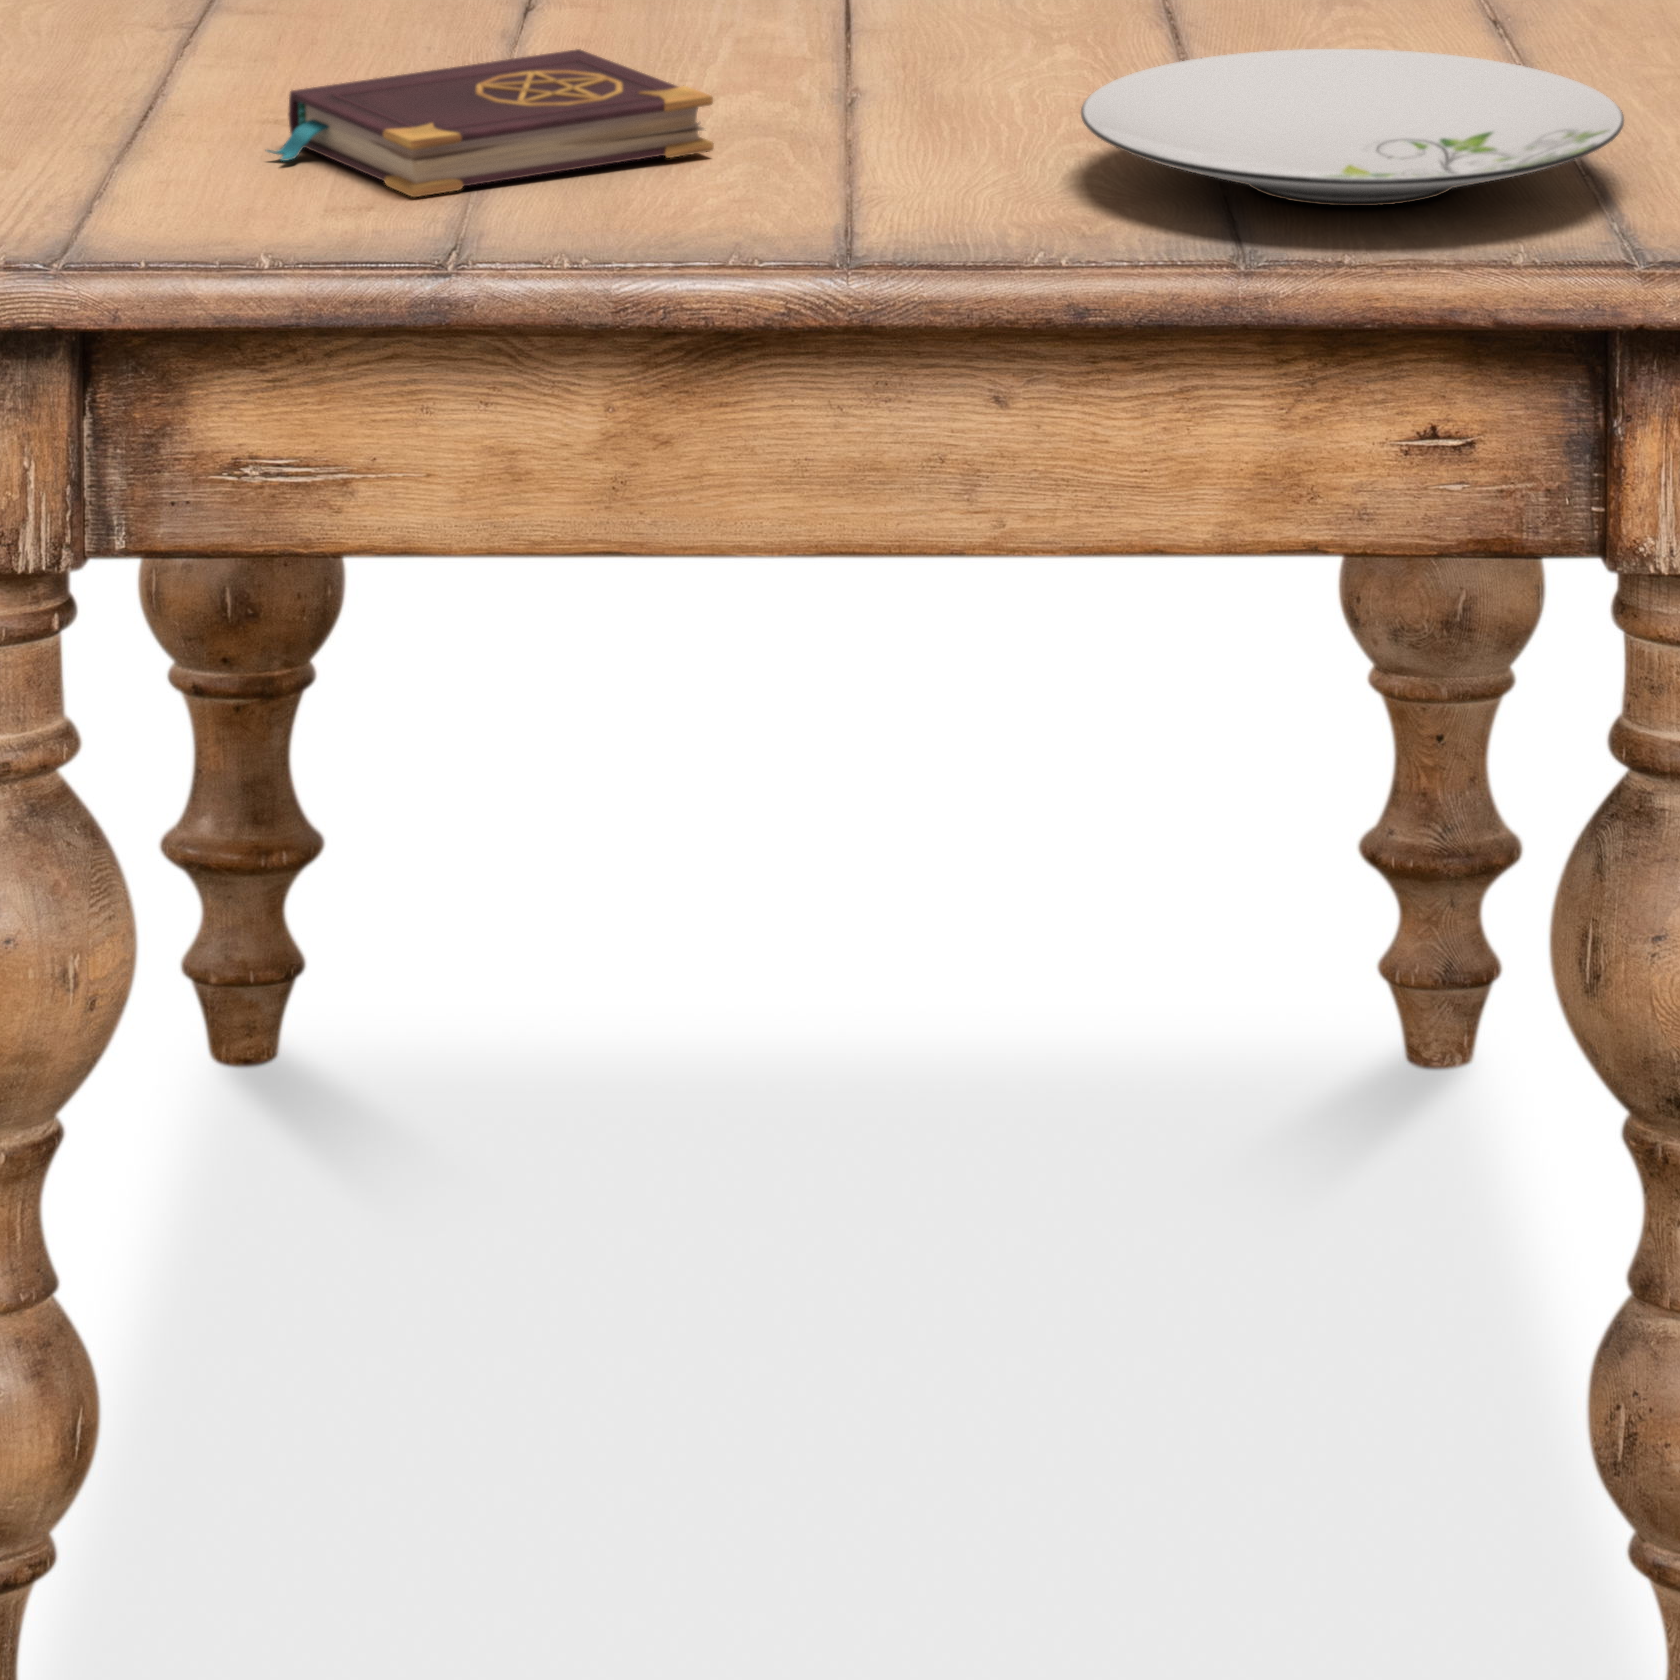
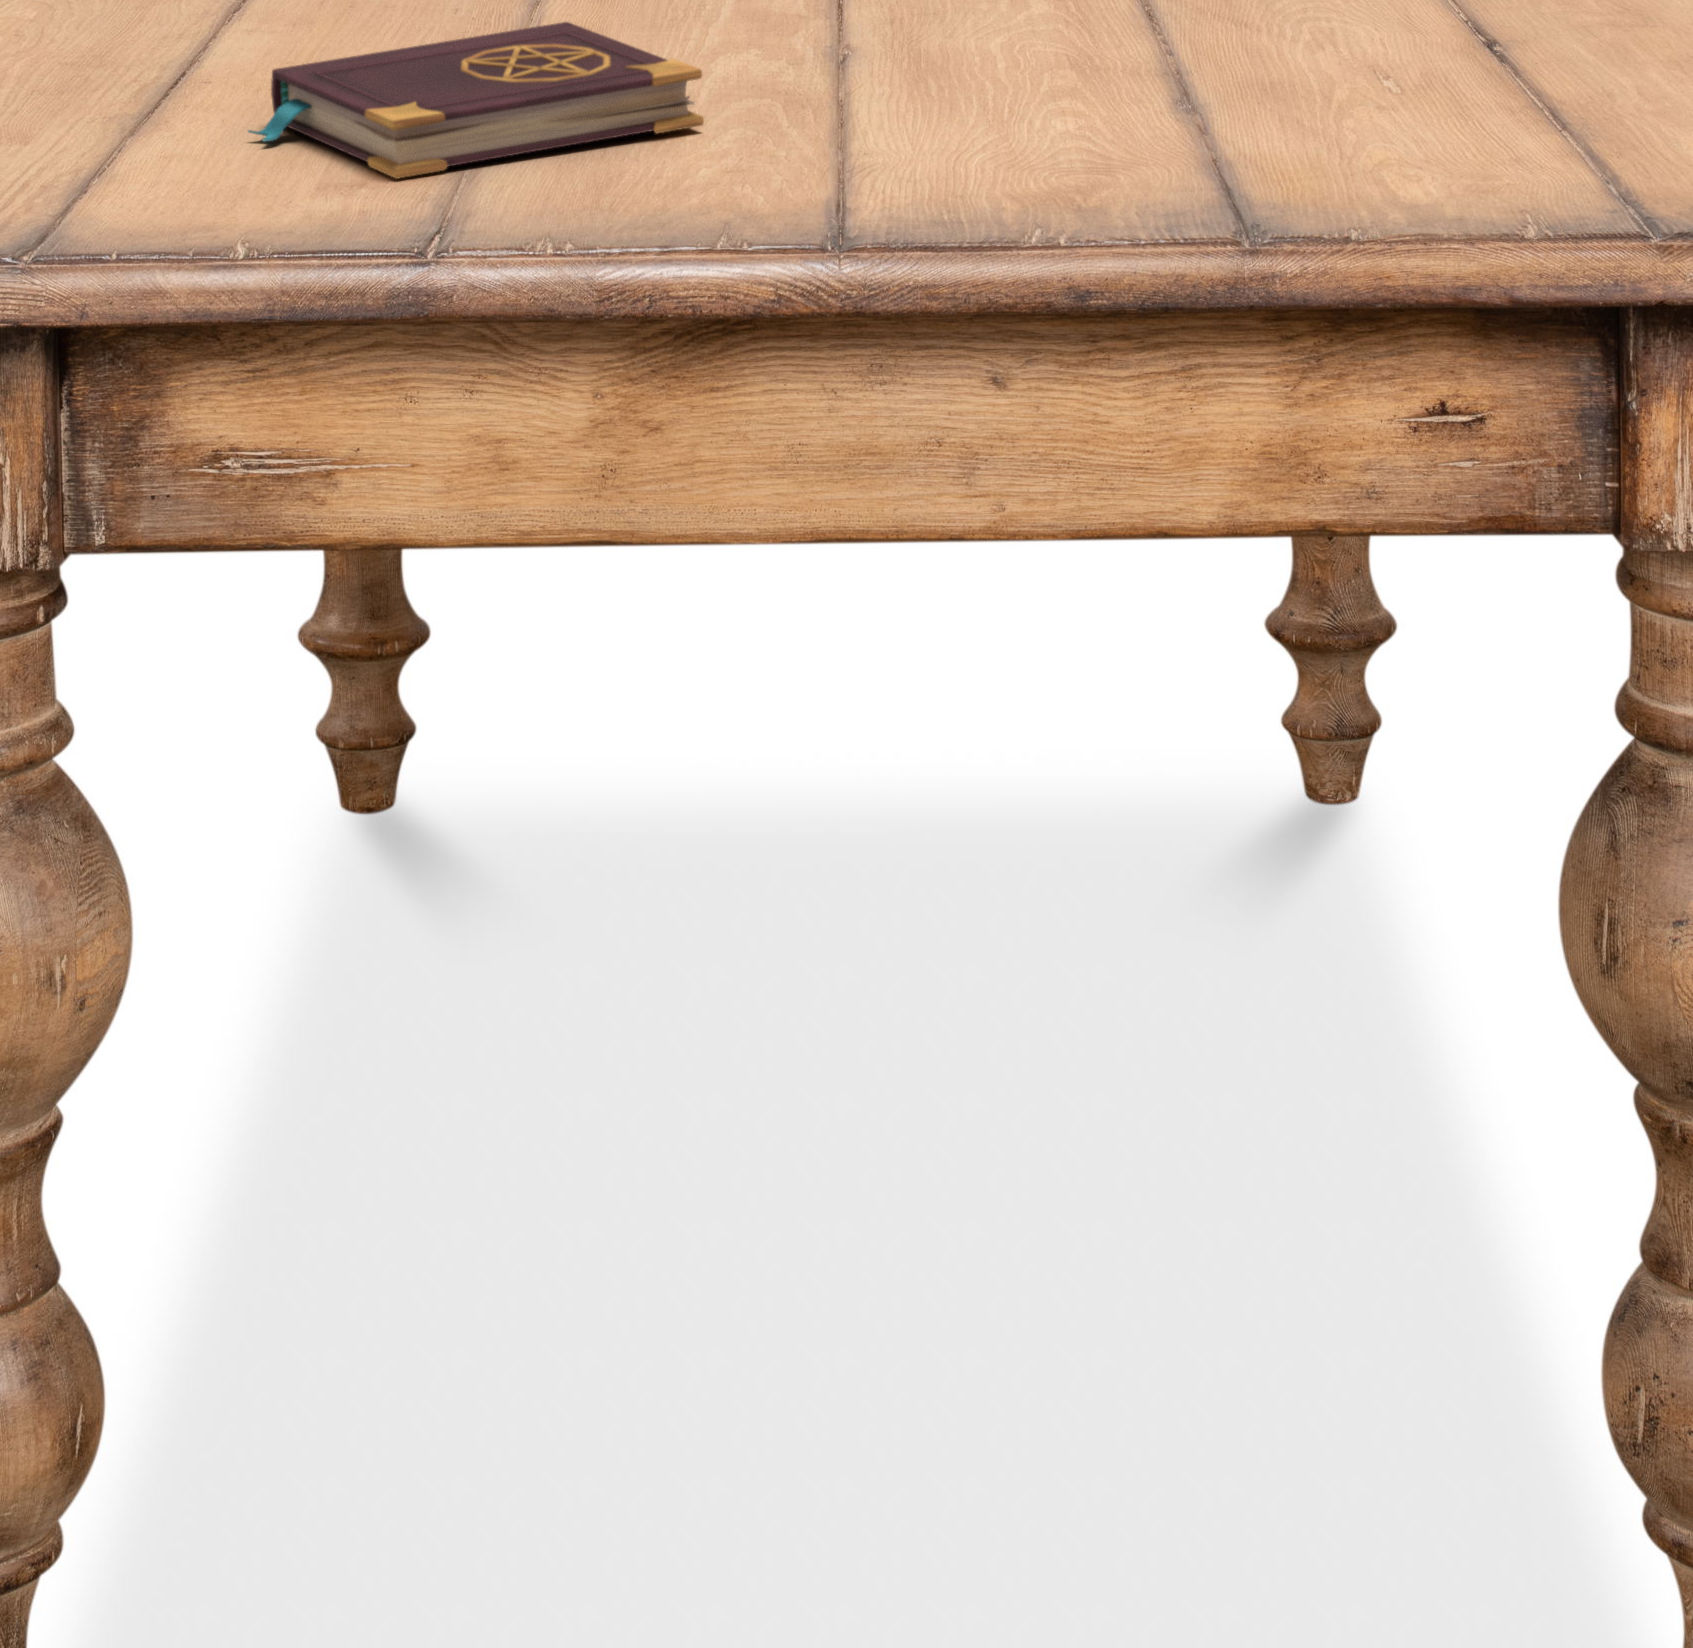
plate: present [1081,49,1624,206] -> none [1078,12,1633,175]

